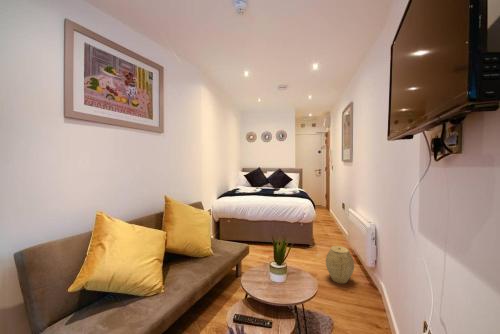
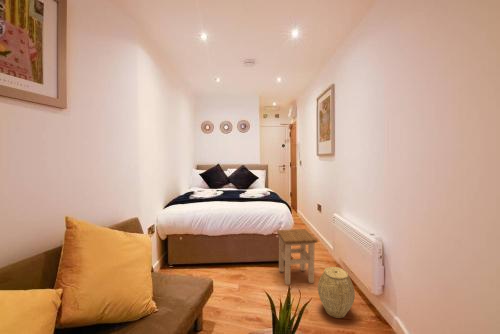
stool: none [301,219,331,262] -> present [277,229,317,285]

